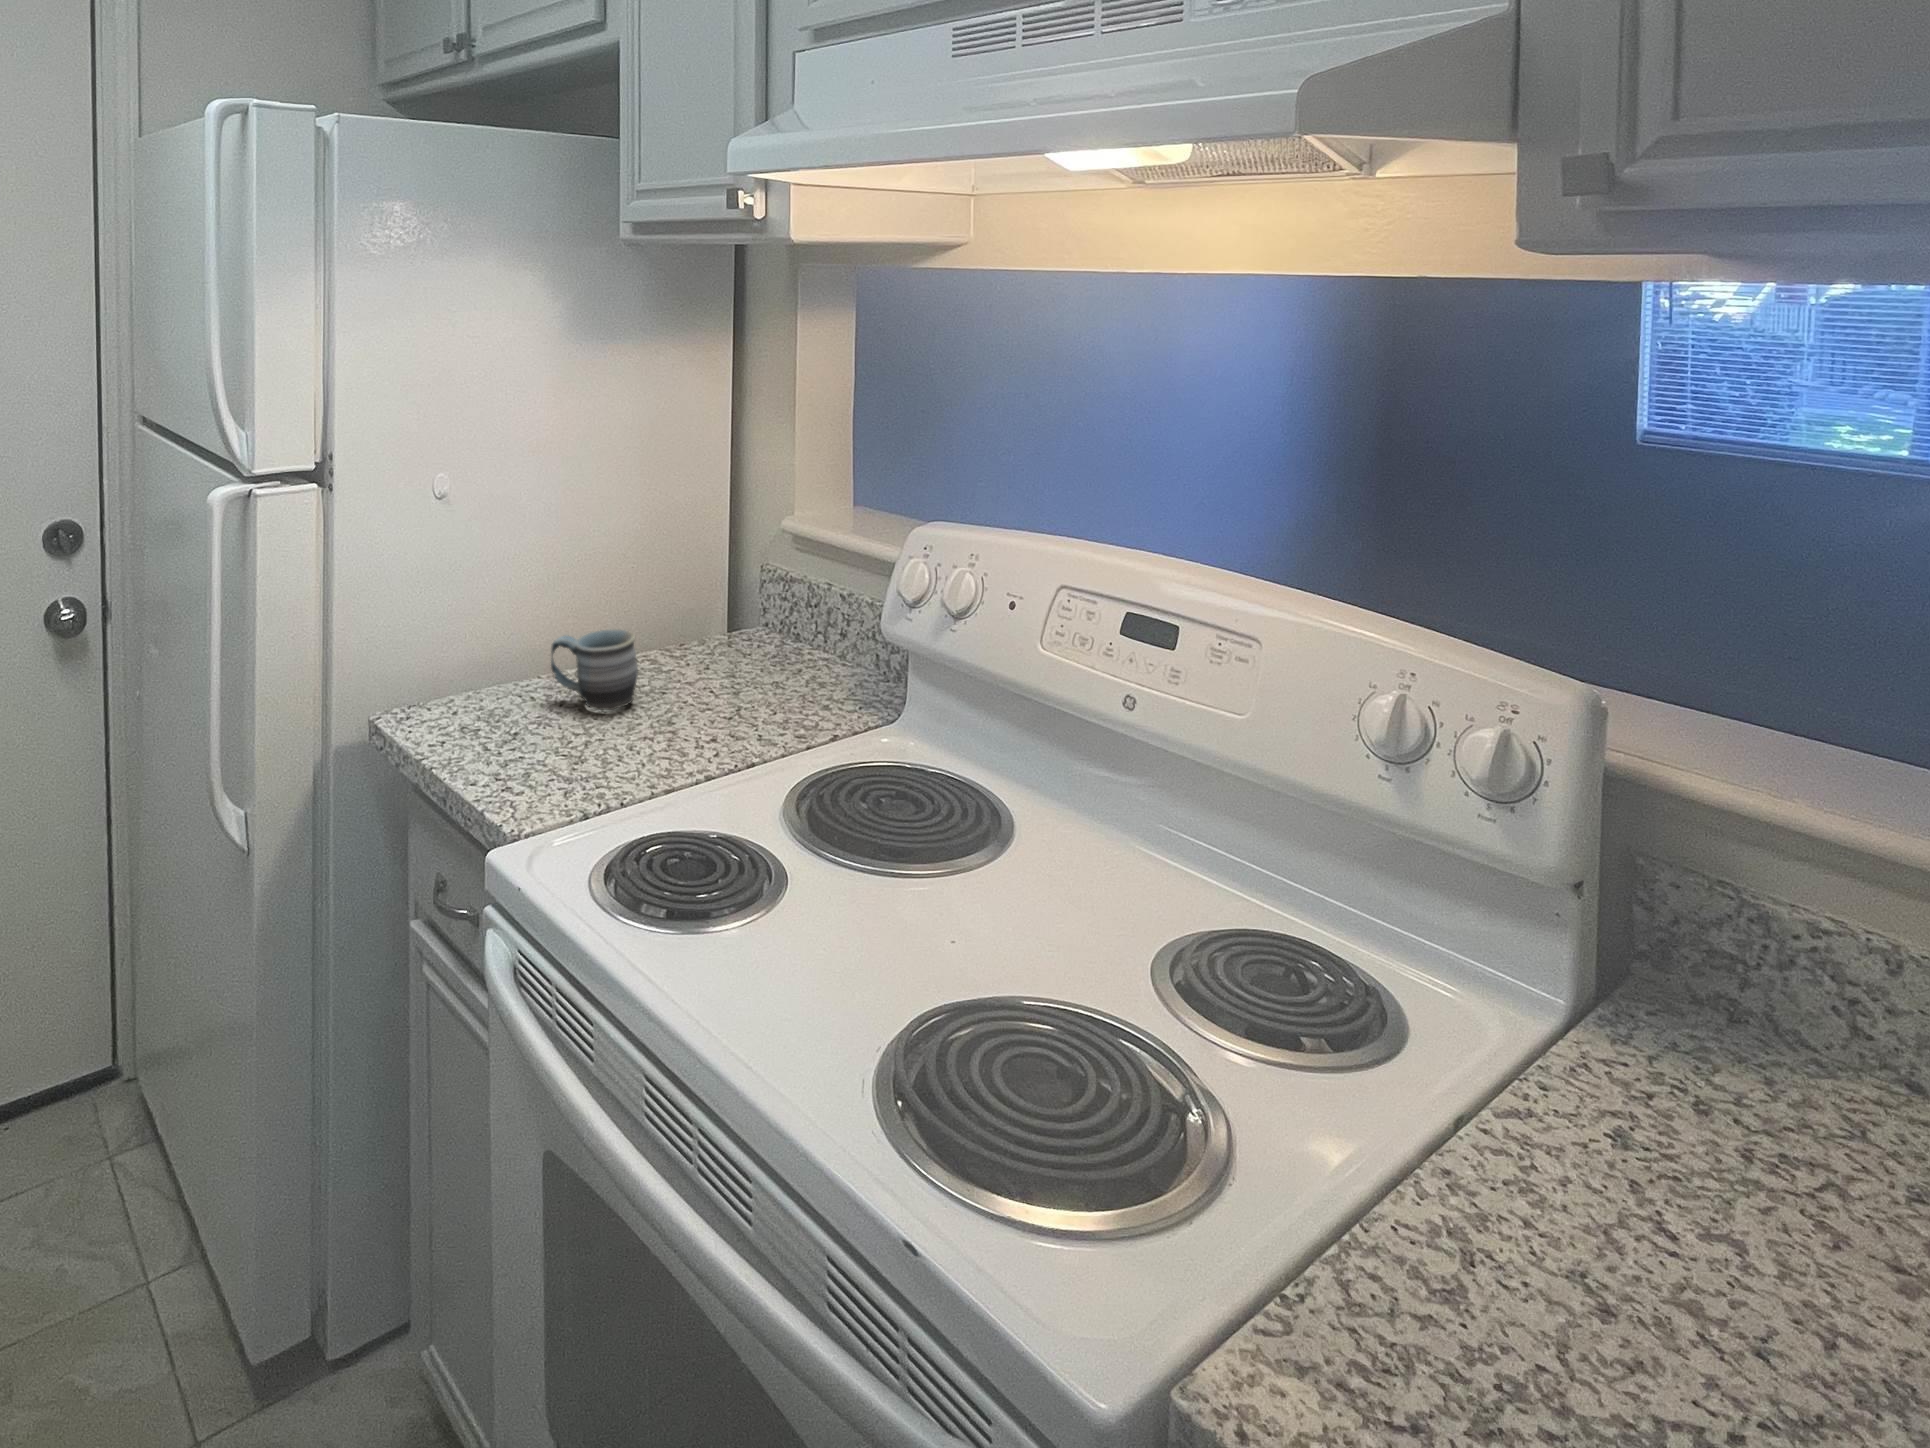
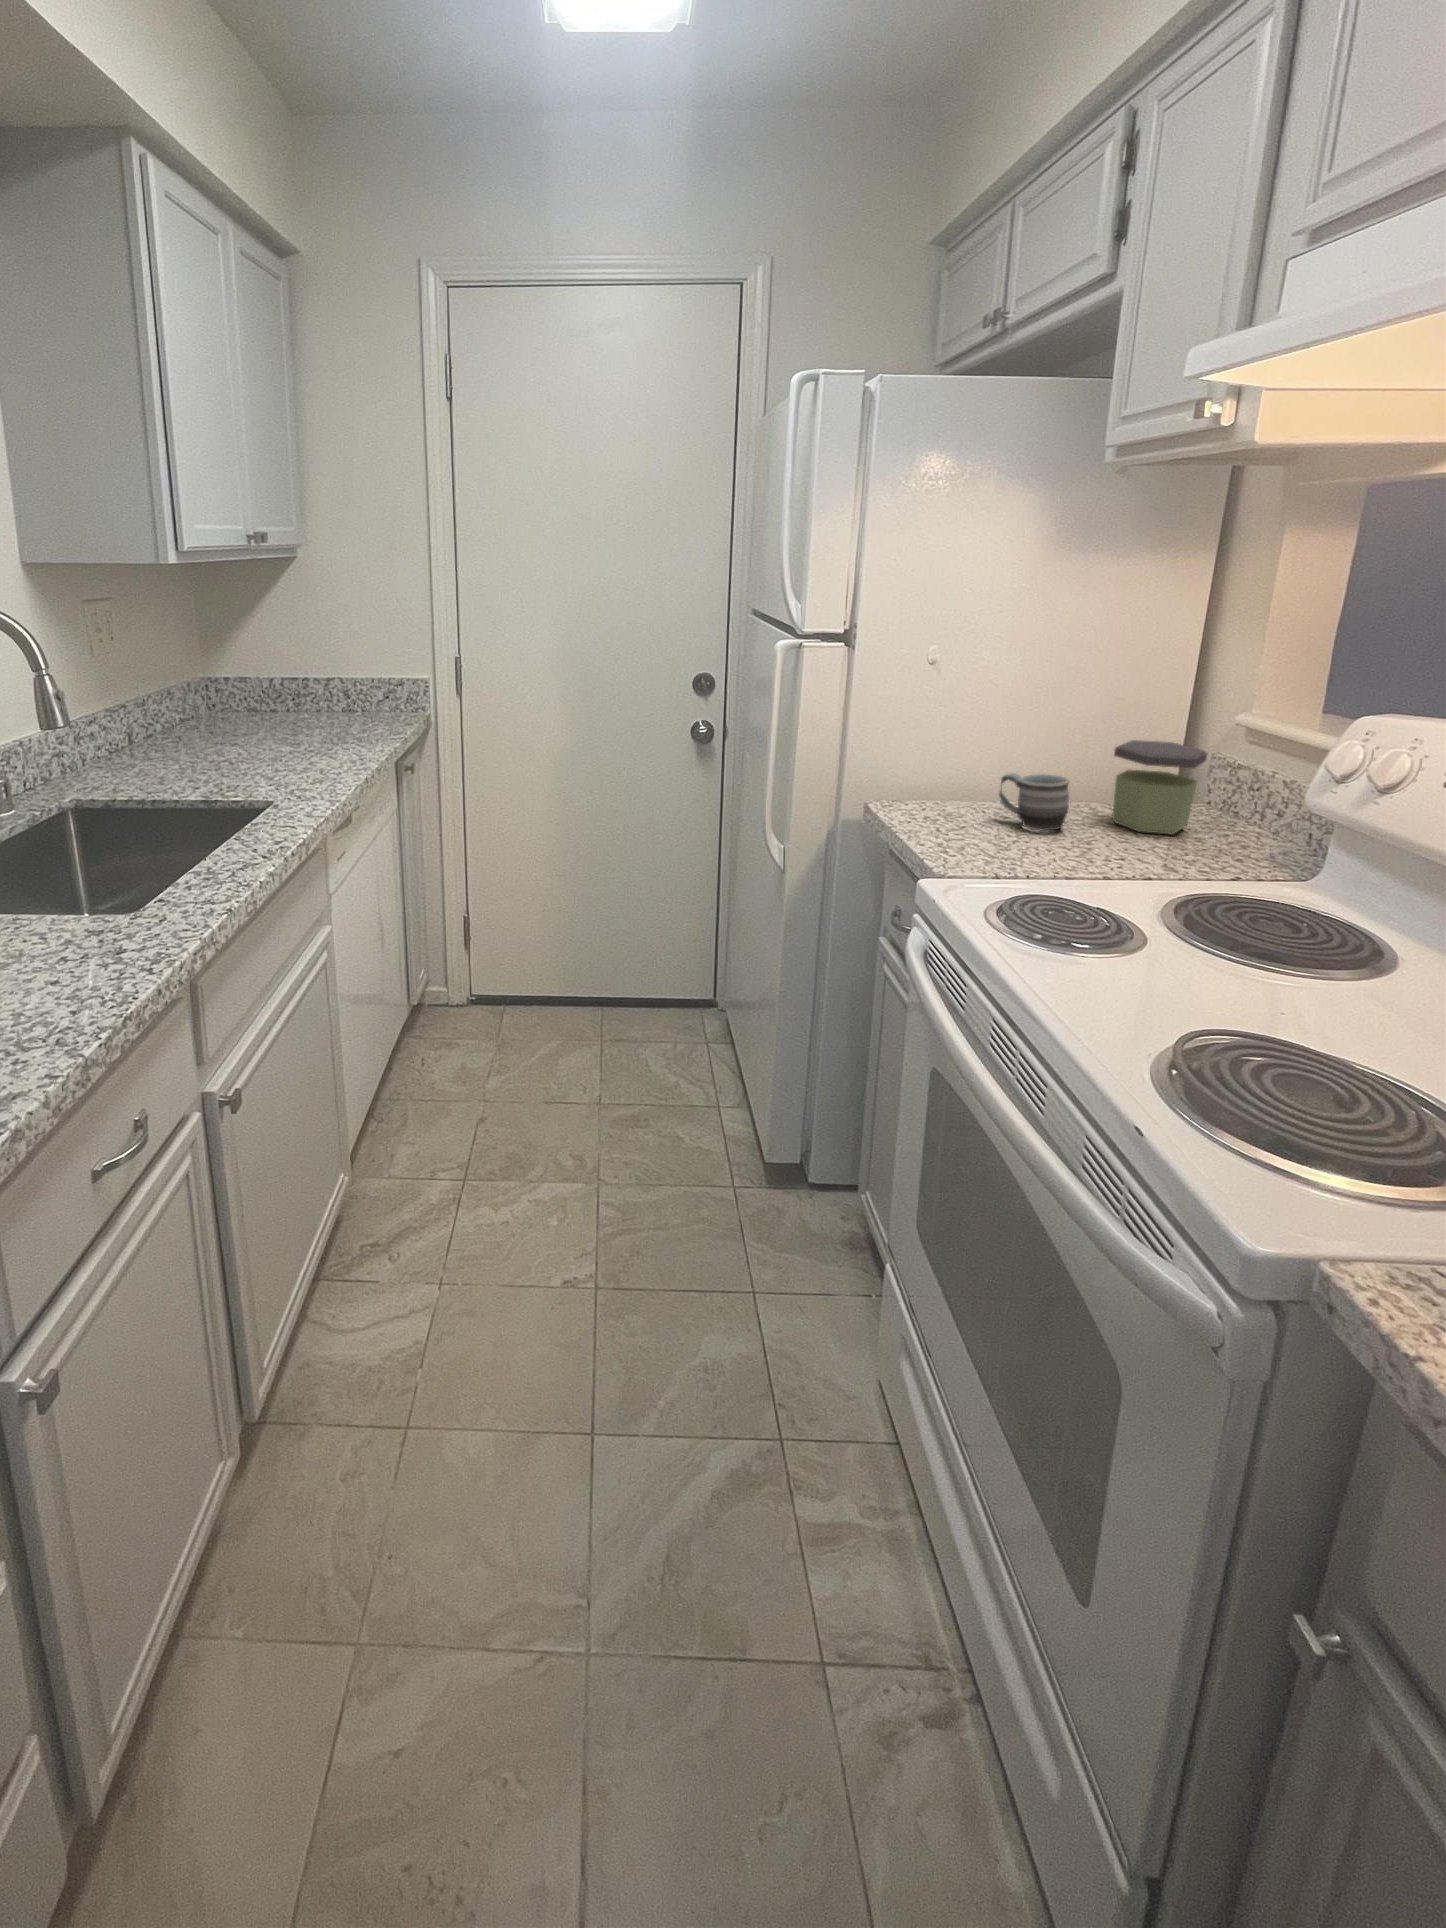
jar: none [674,561,767,683] -> present [1112,740,1207,834]

